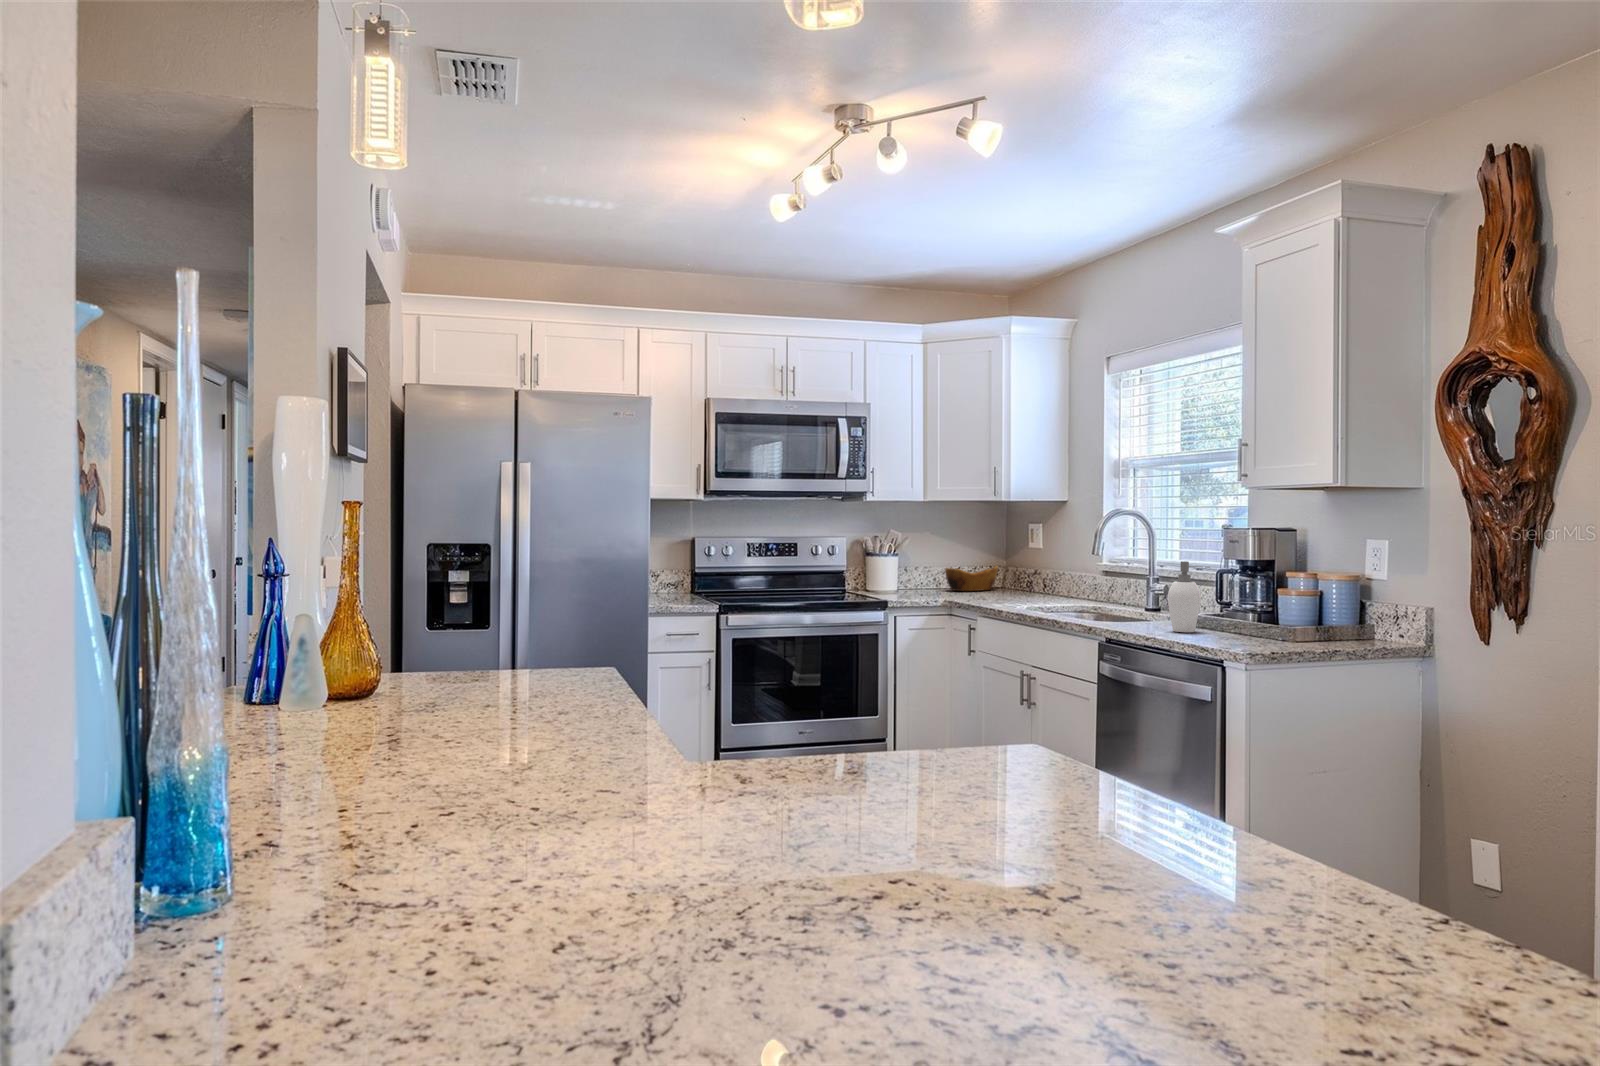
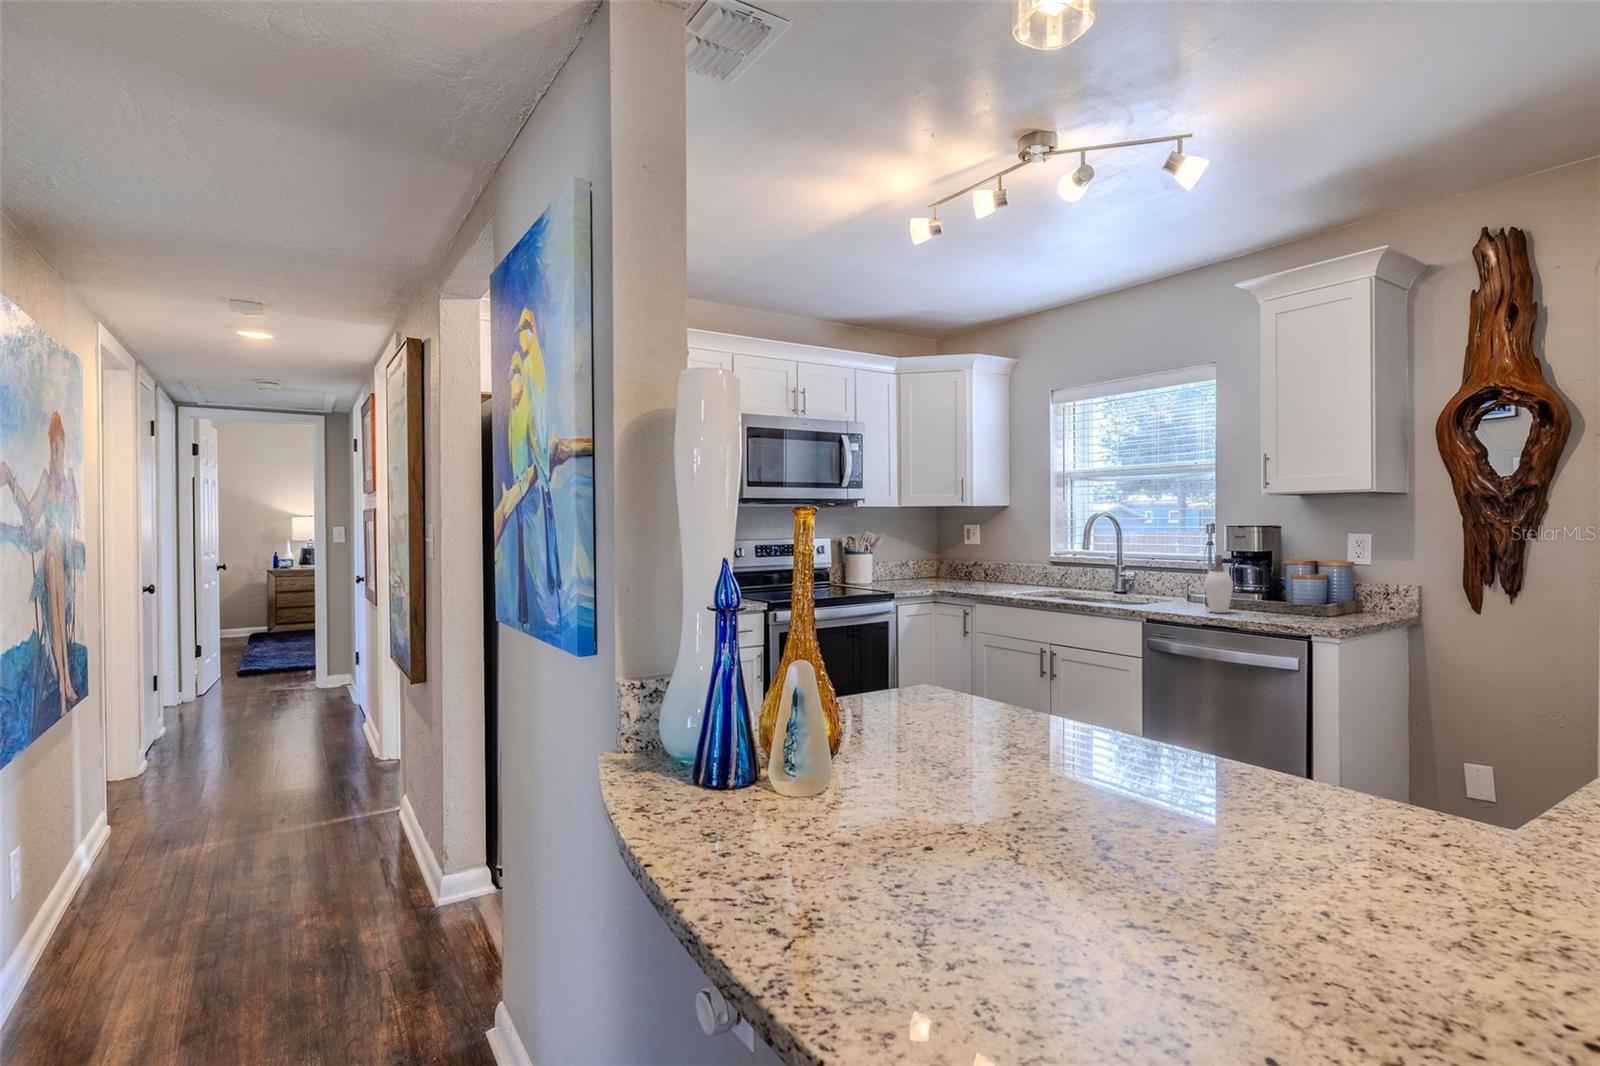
wooden bowl: present [945,566,998,591] -> none [900,557,938,582]

